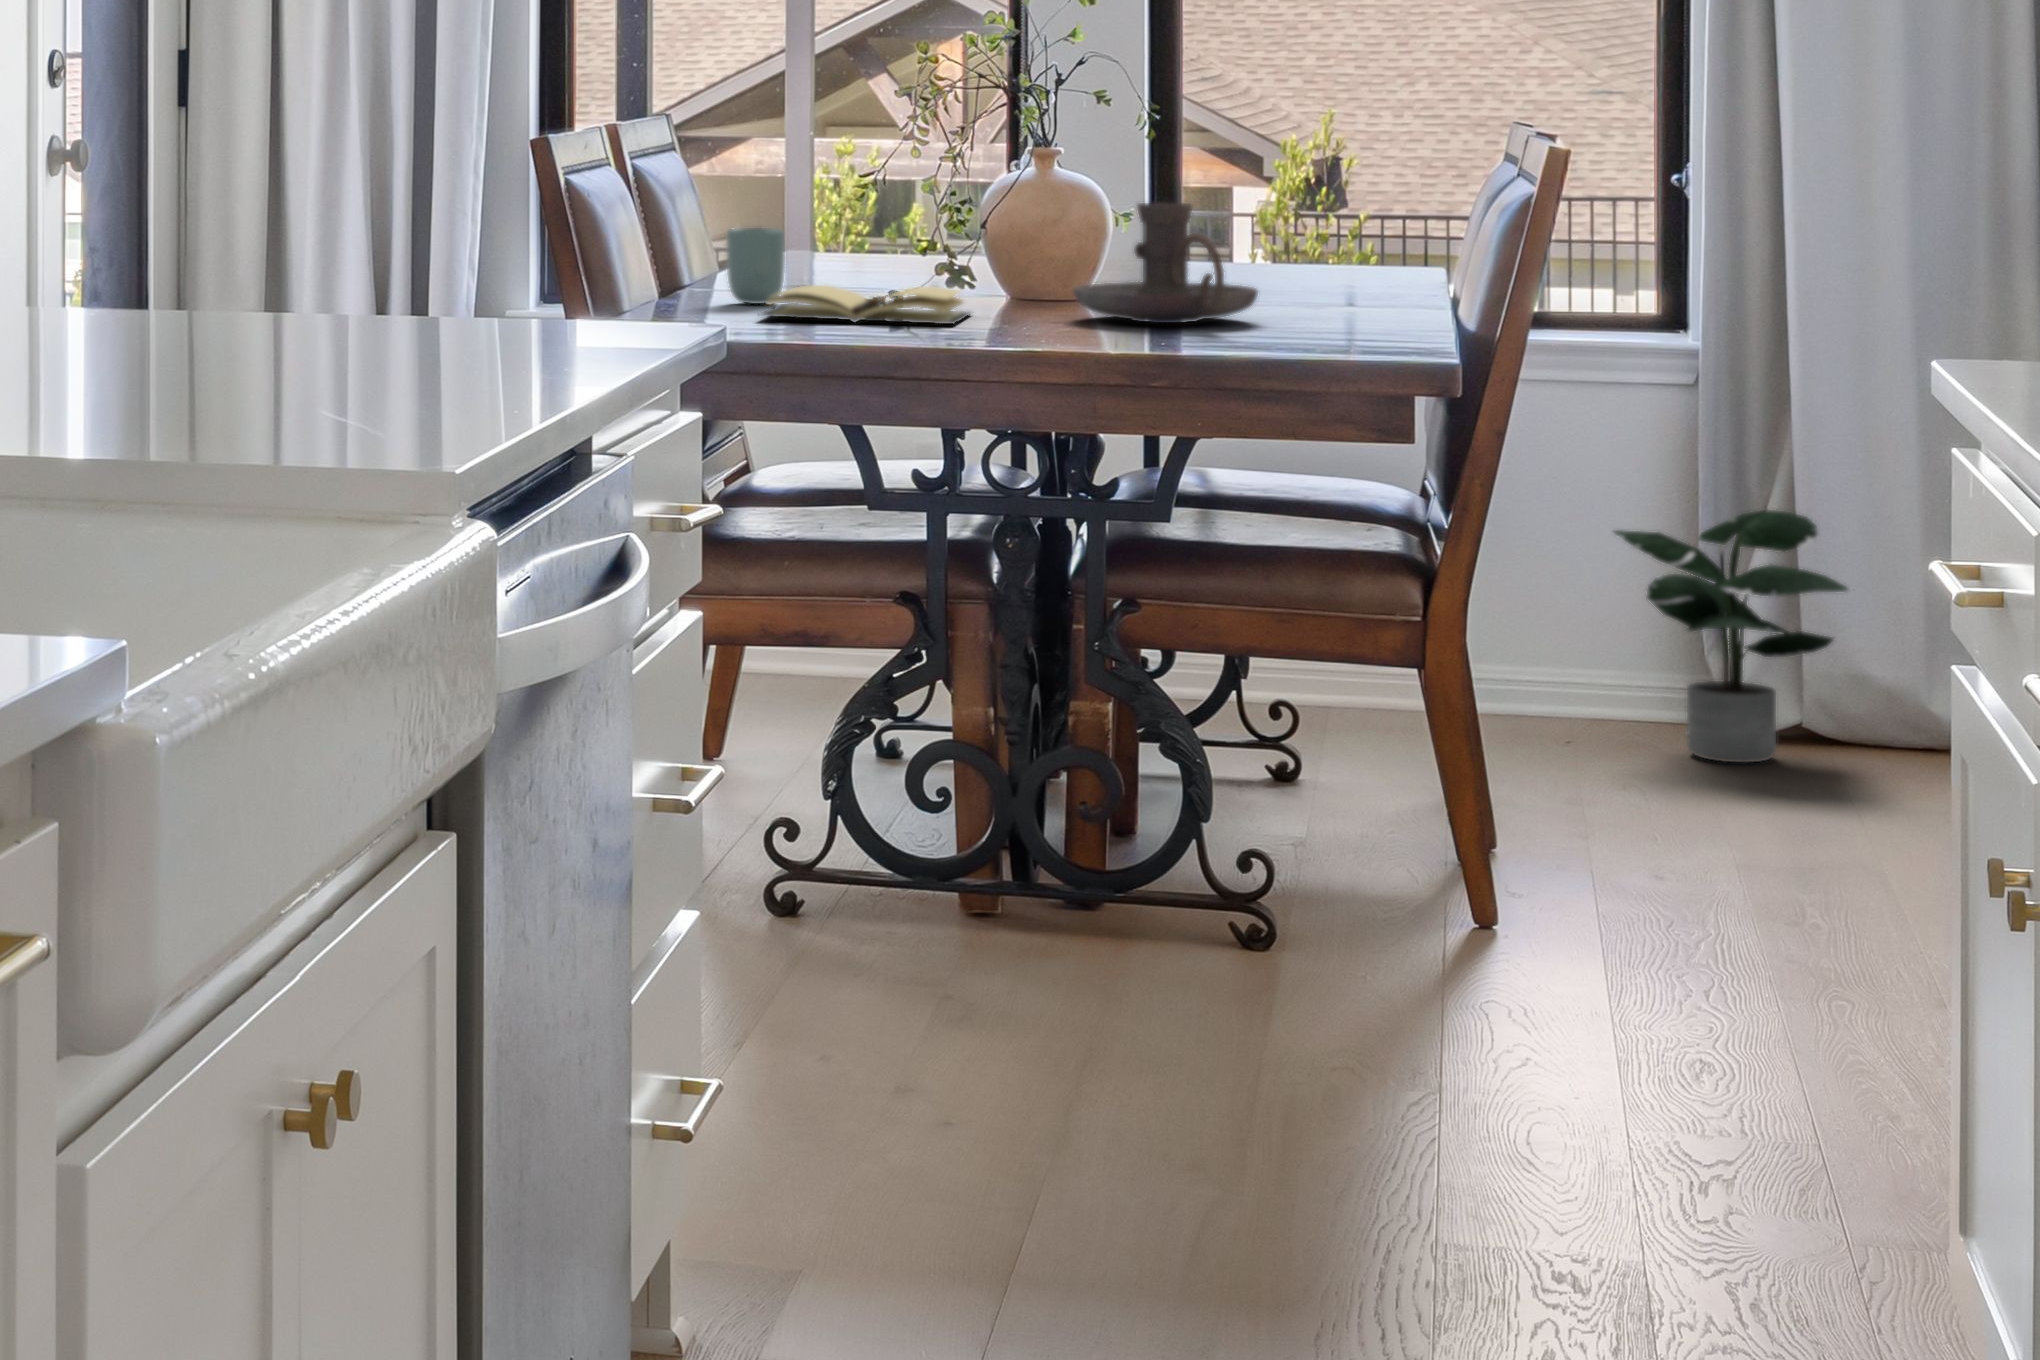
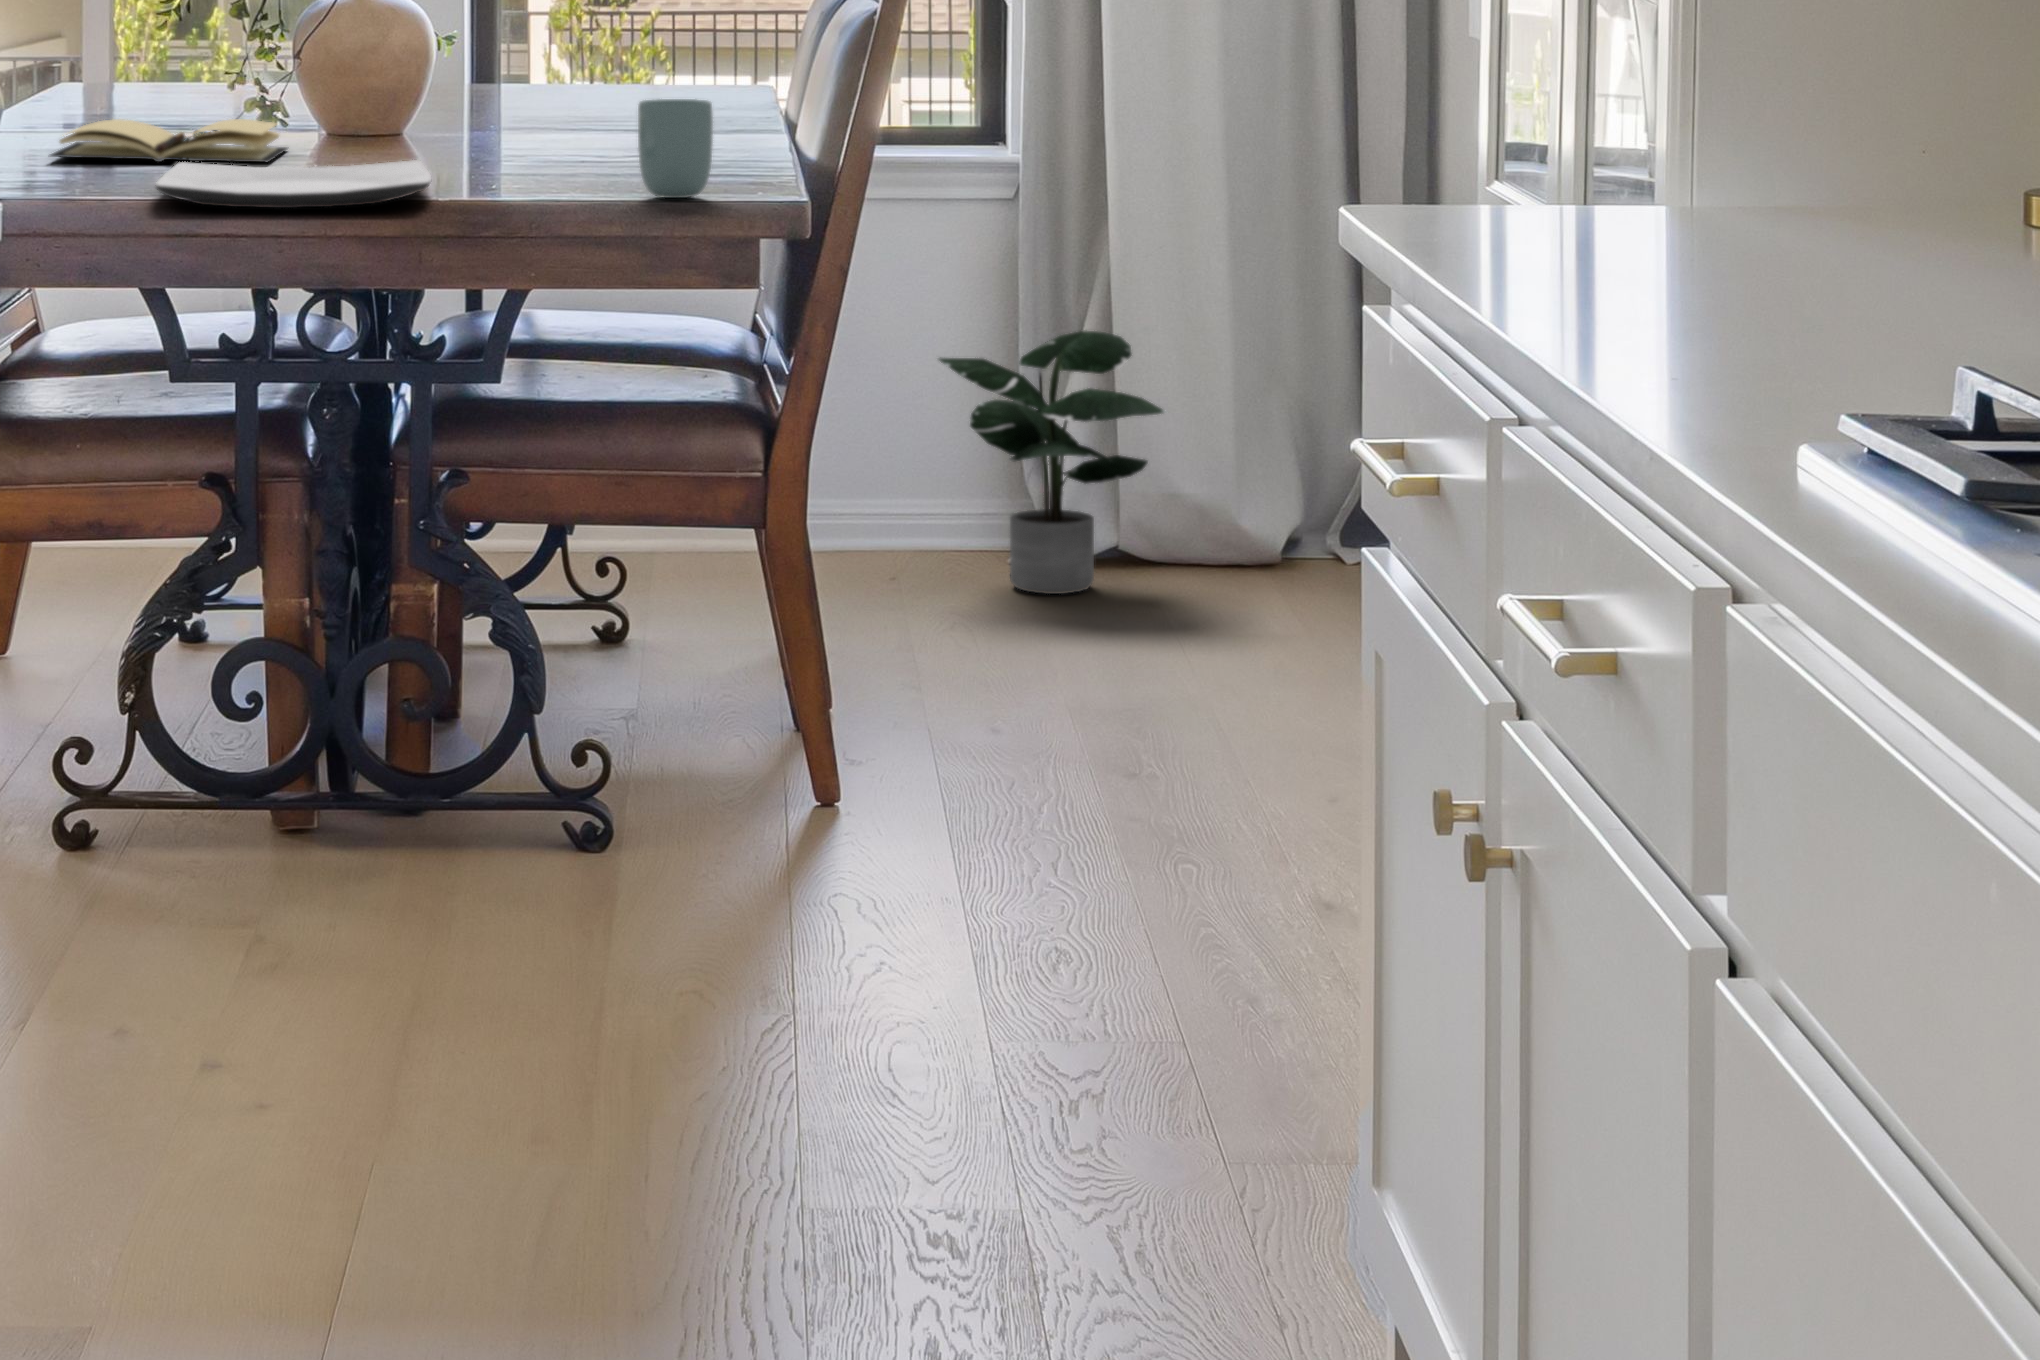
candle holder: present [1074,202,1258,323] -> none [398,23,594,155]
cup: present [726,228,785,304] -> present [638,99,713,198]
plate: none [853,321,1102,360] -> present [155,160,431,208]

